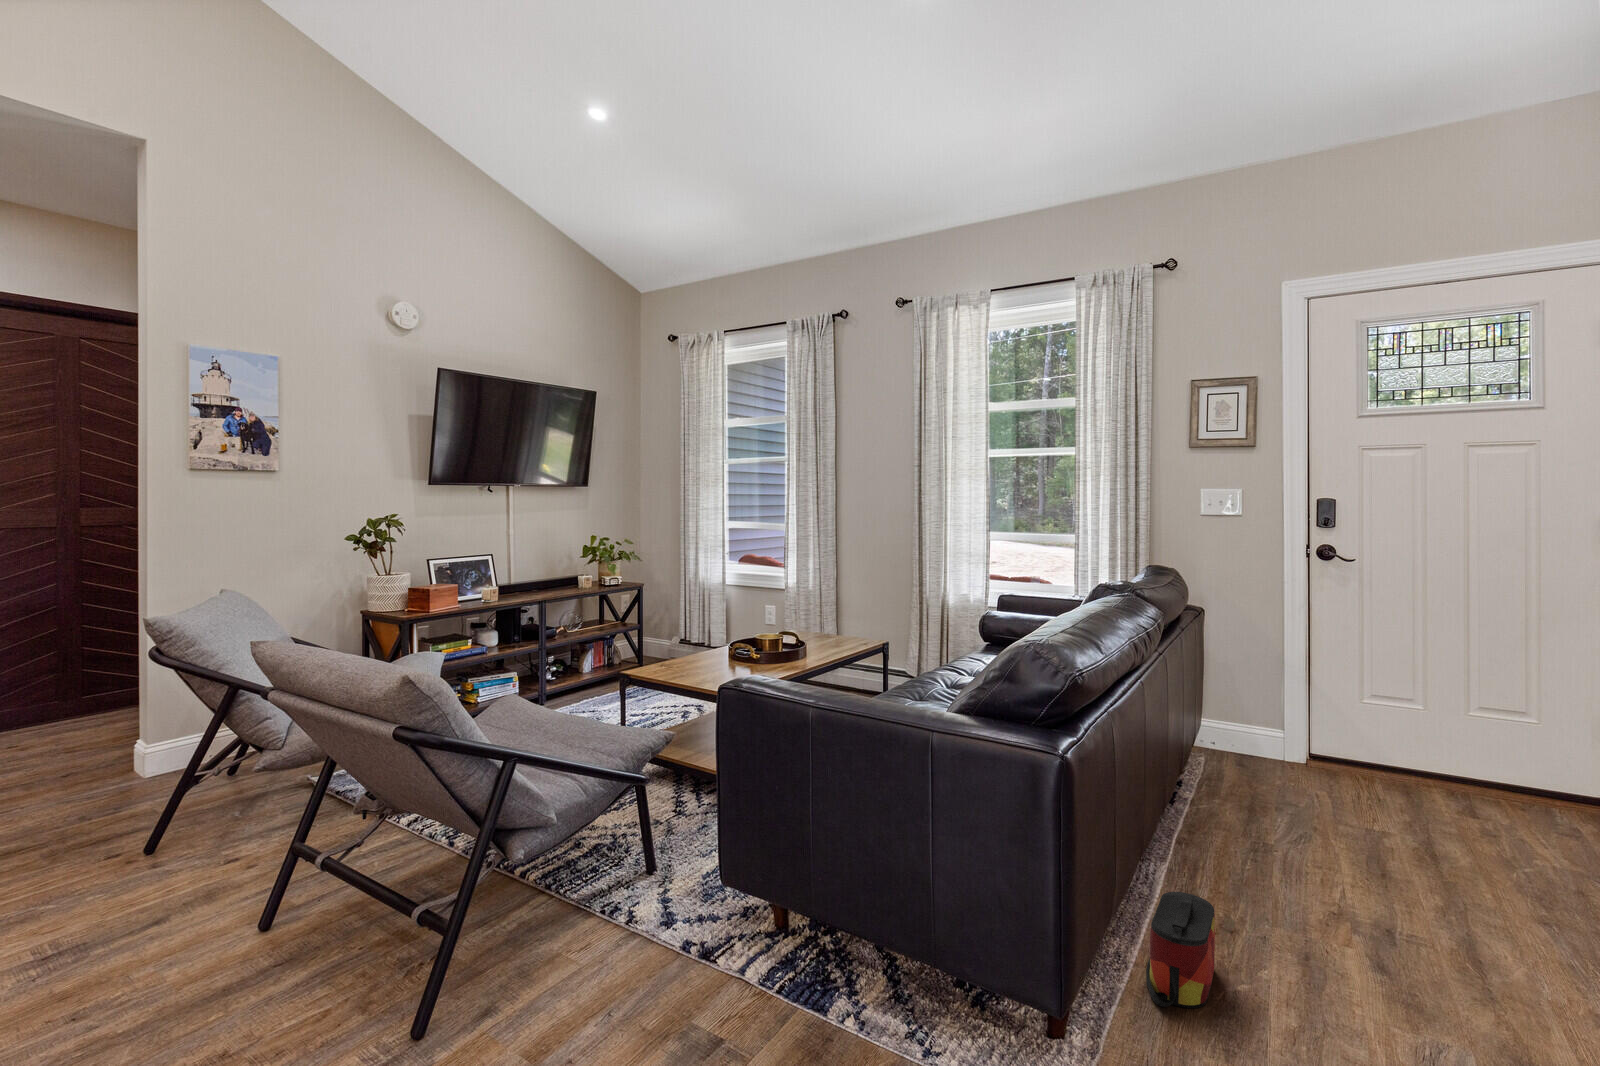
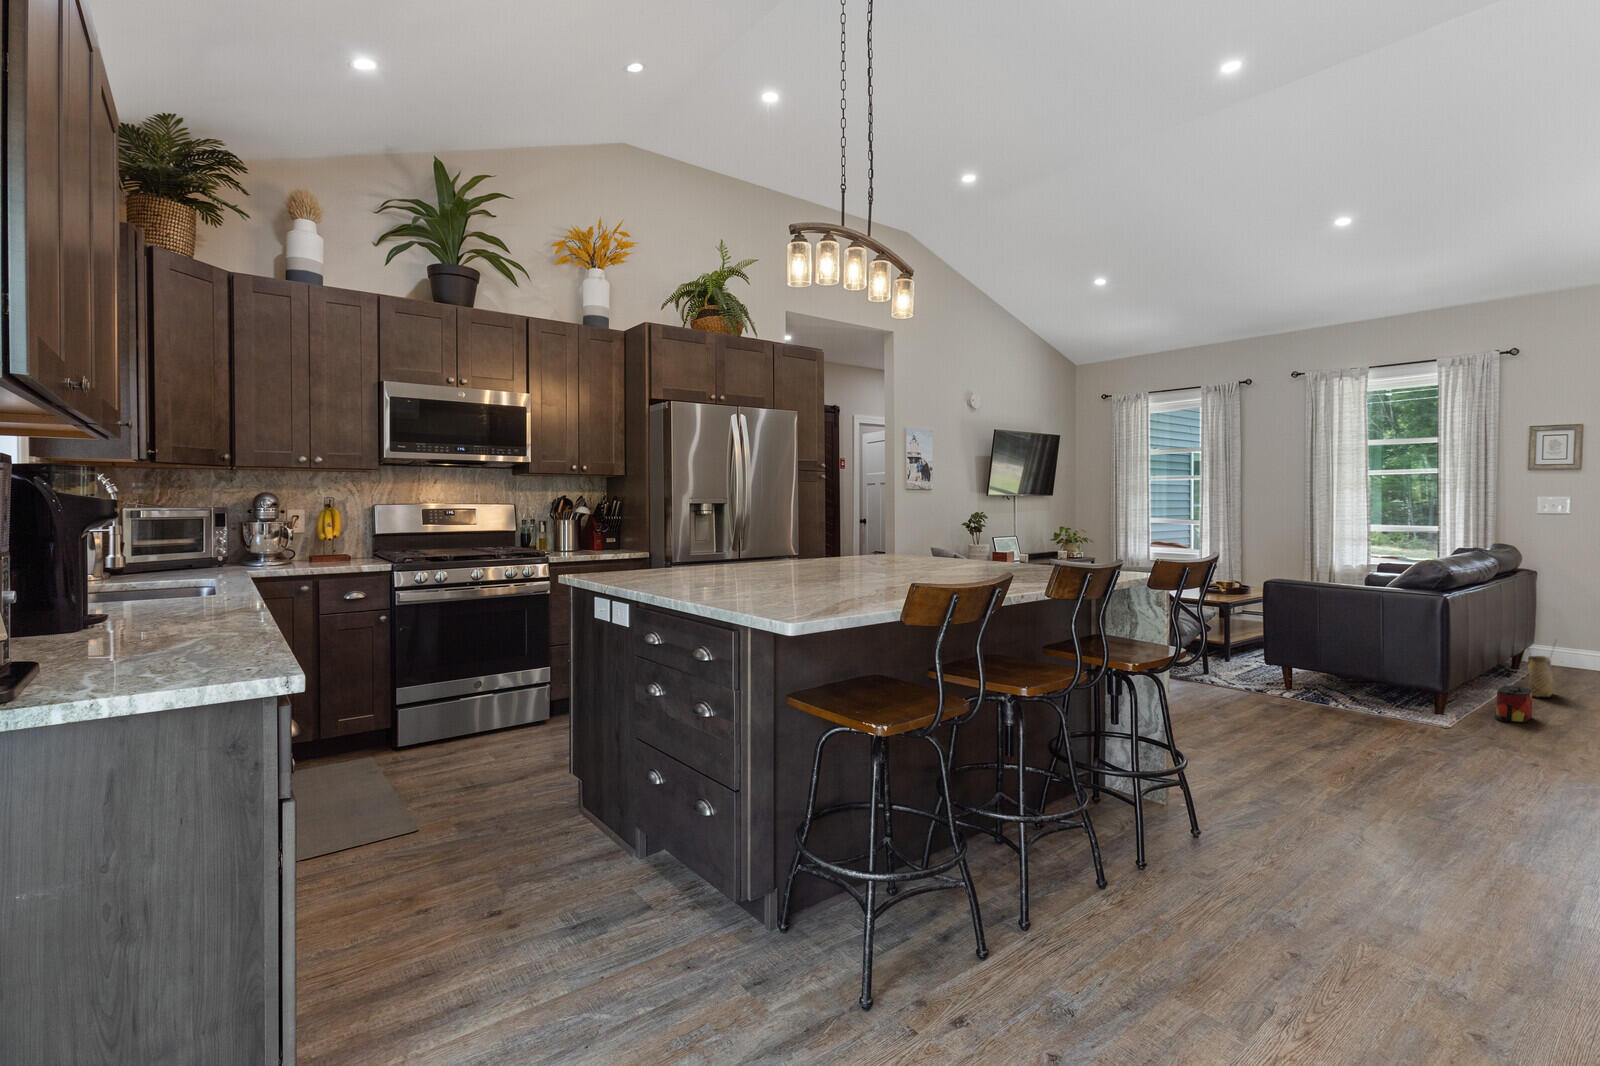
woven basket: none [1191,745,1244,865] -> present [1528,639,1557,697]

